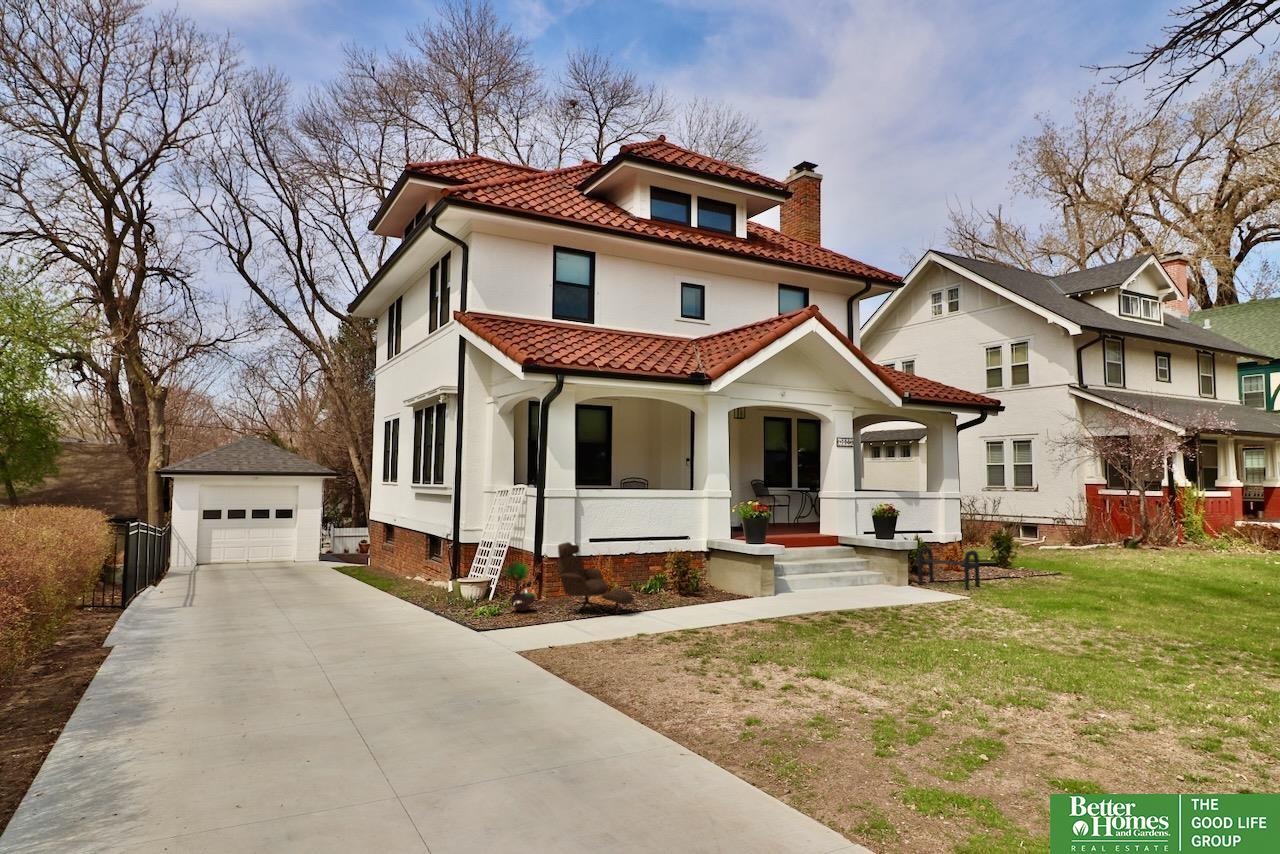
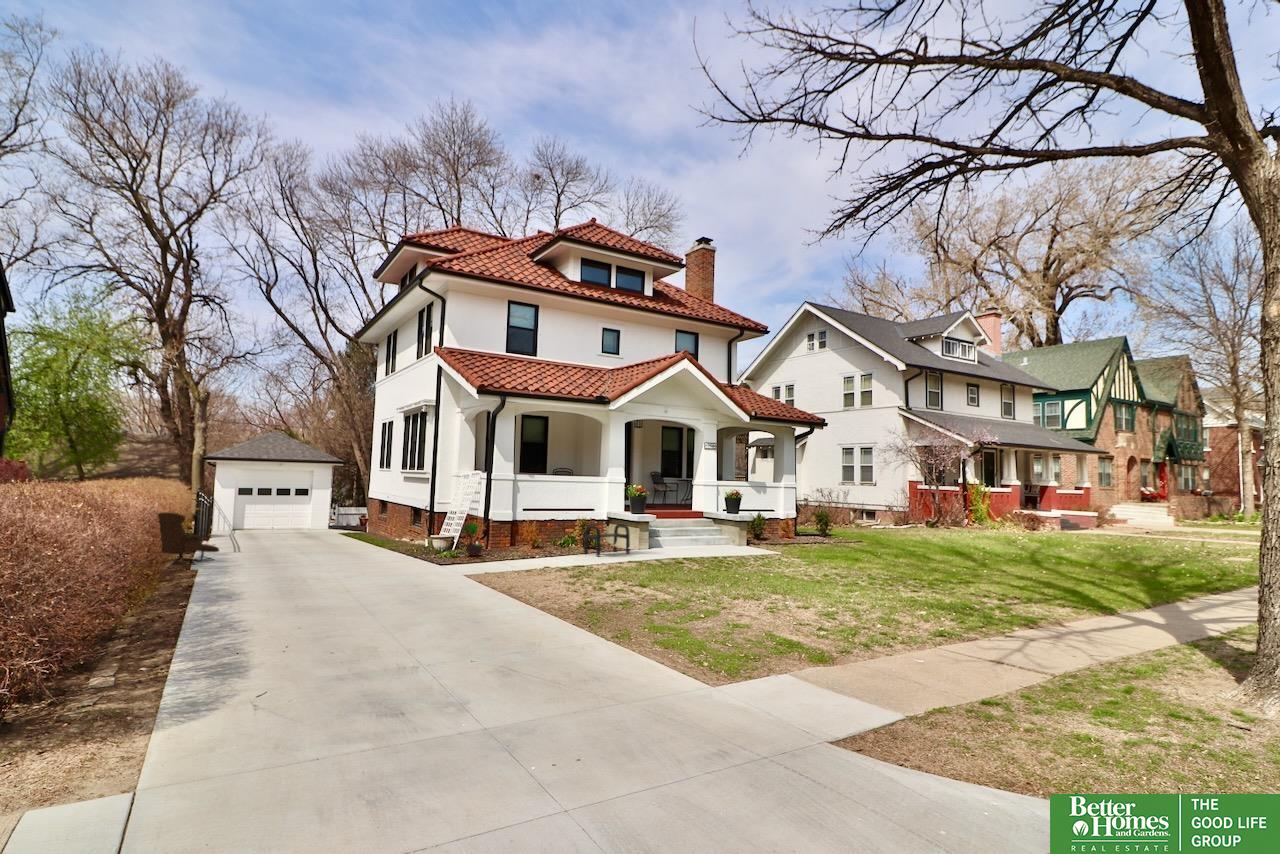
lounge chair: present [558,542,634,615] -> present [158,513,219,566]
bench: present [918,547,980,590] -> present [584,524,630,556]

